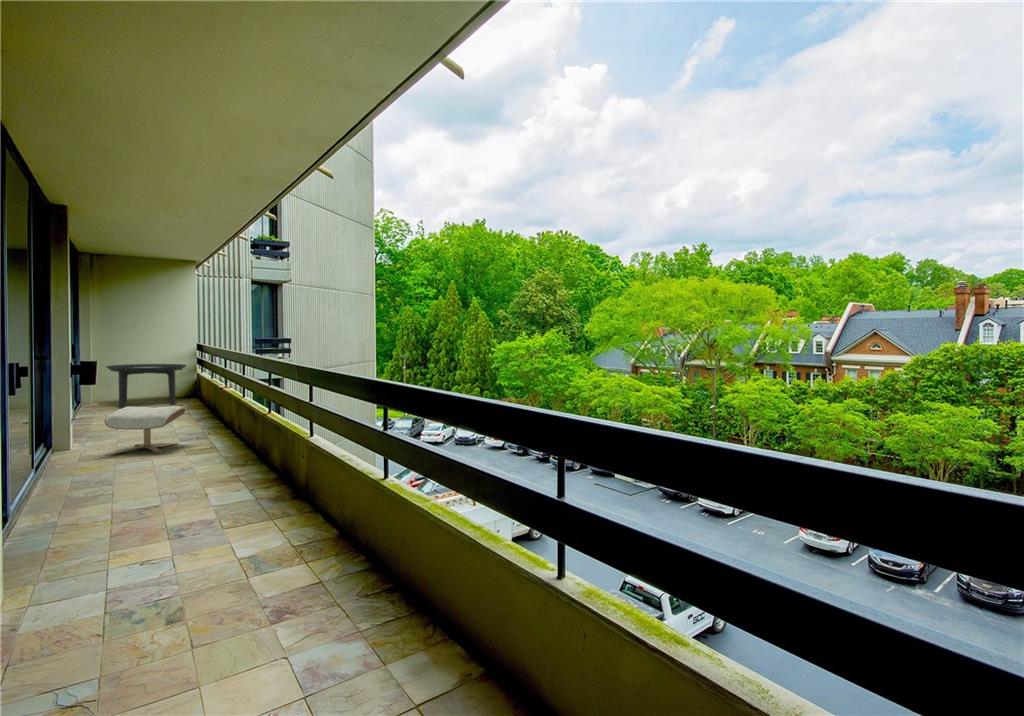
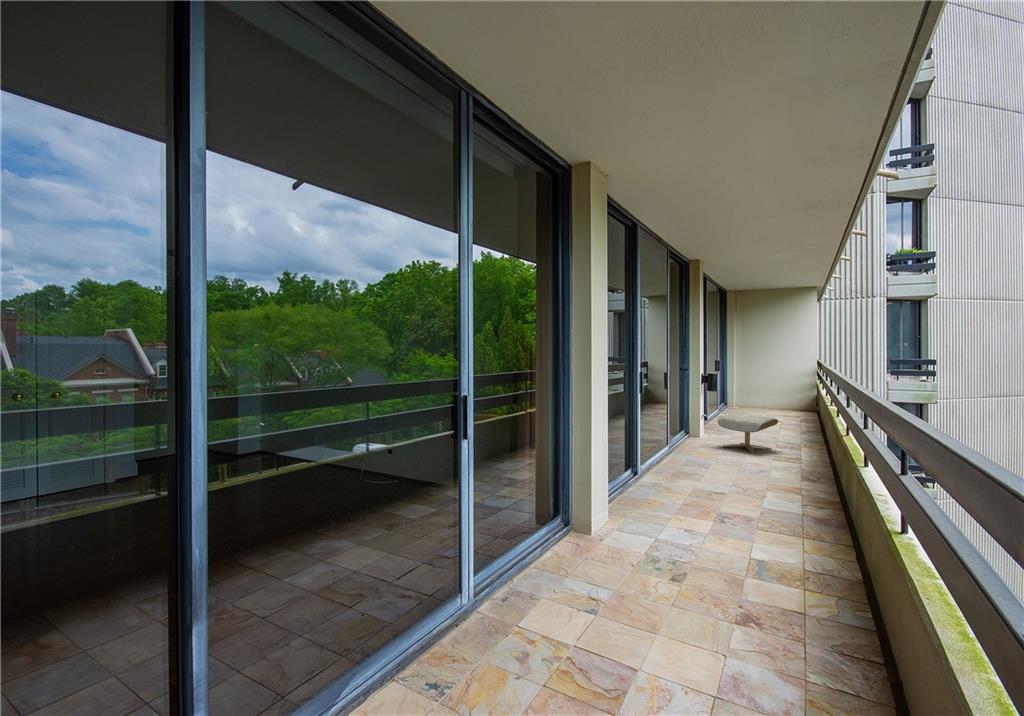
round table: present [106,364,186,408] -> none [743,379,806,416]

